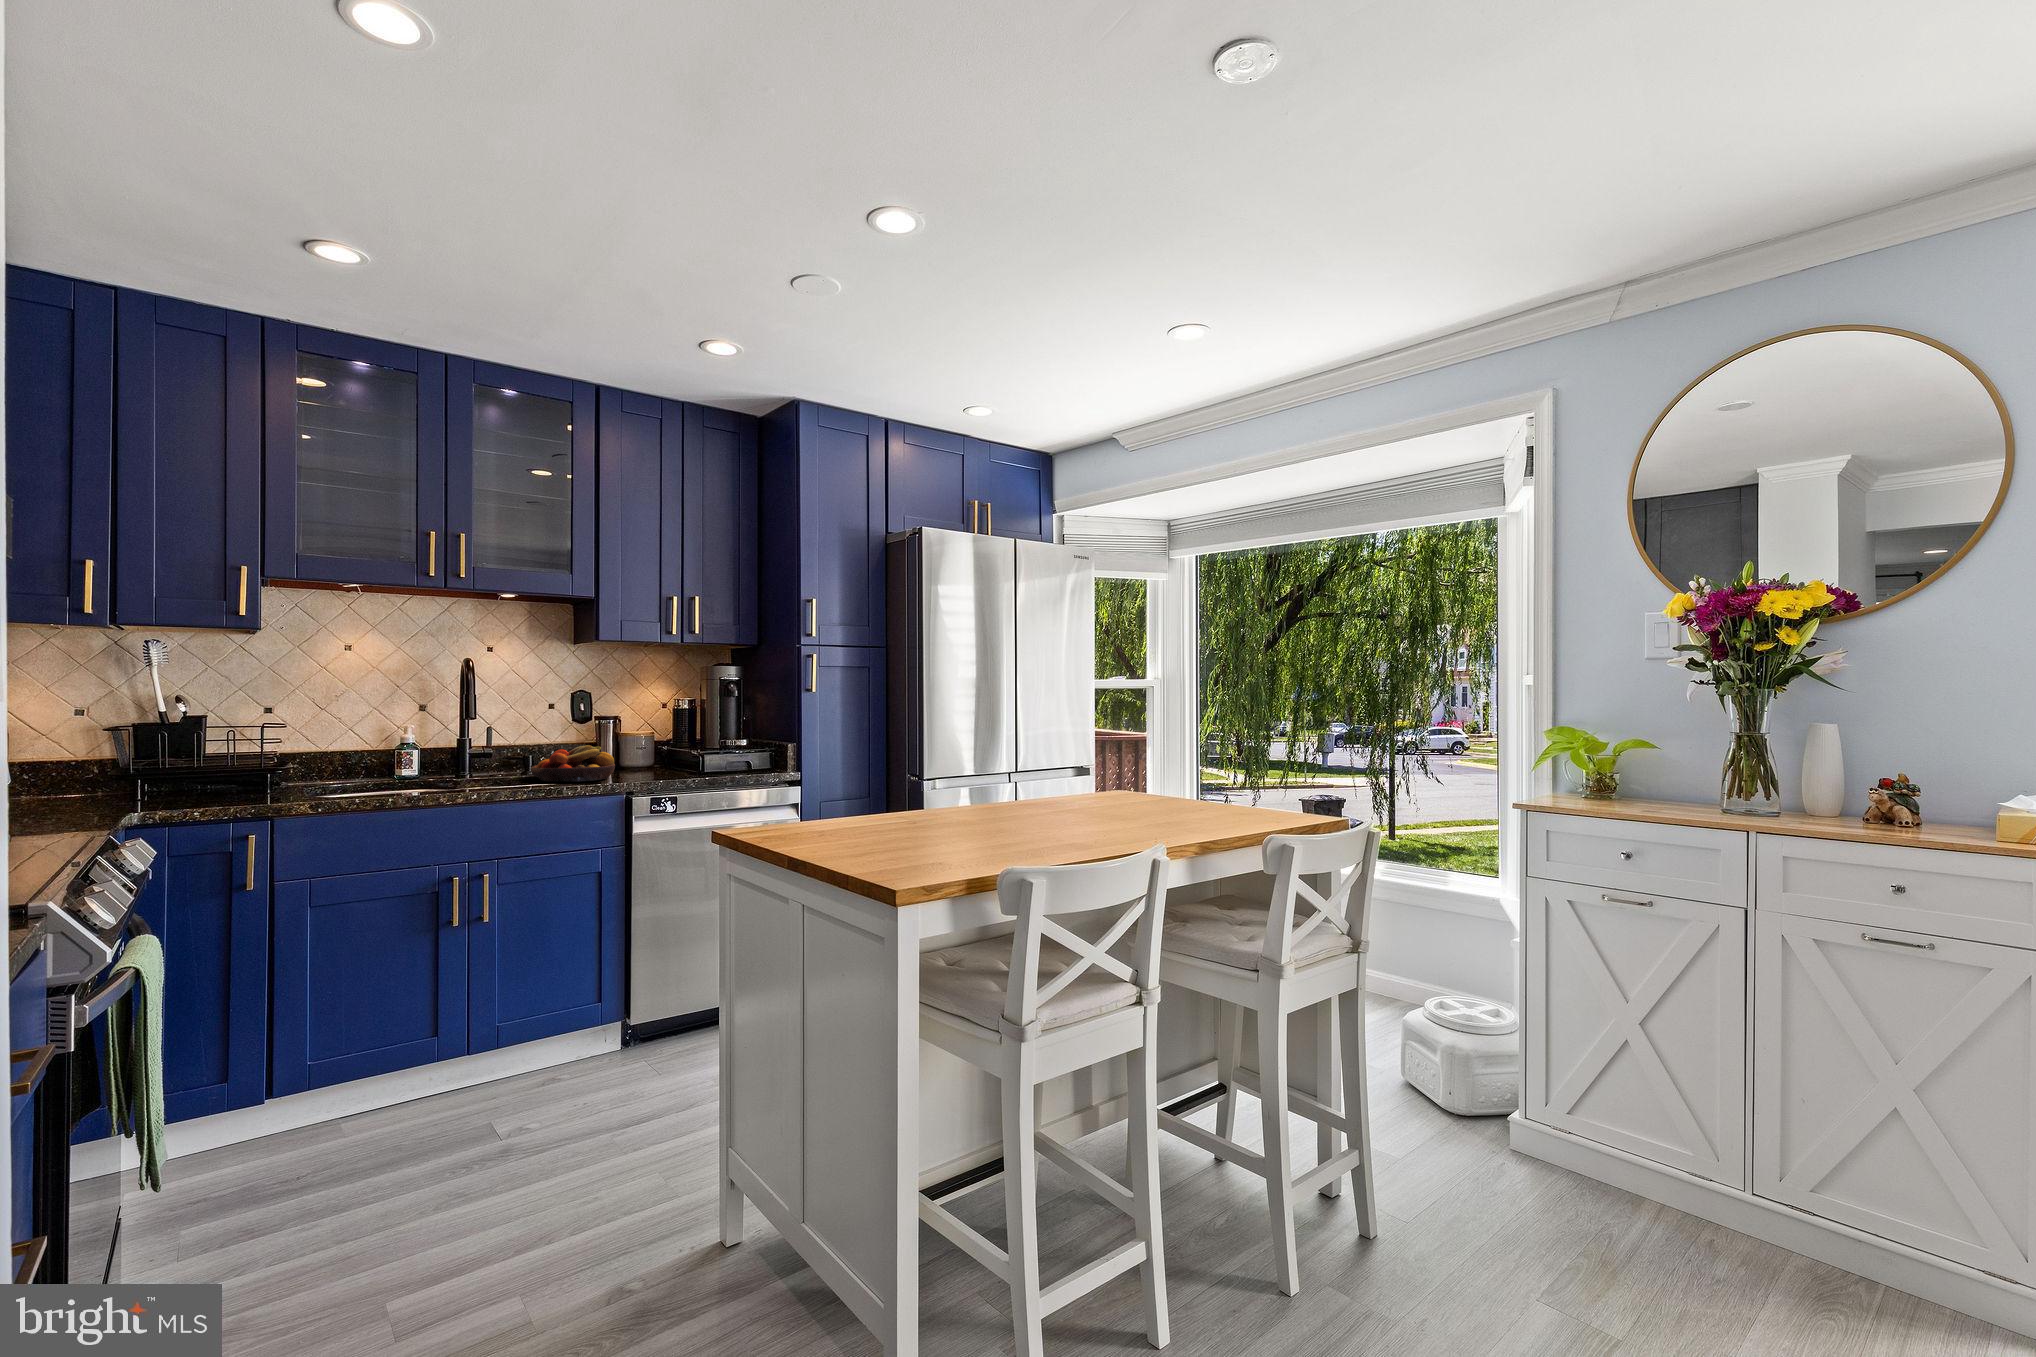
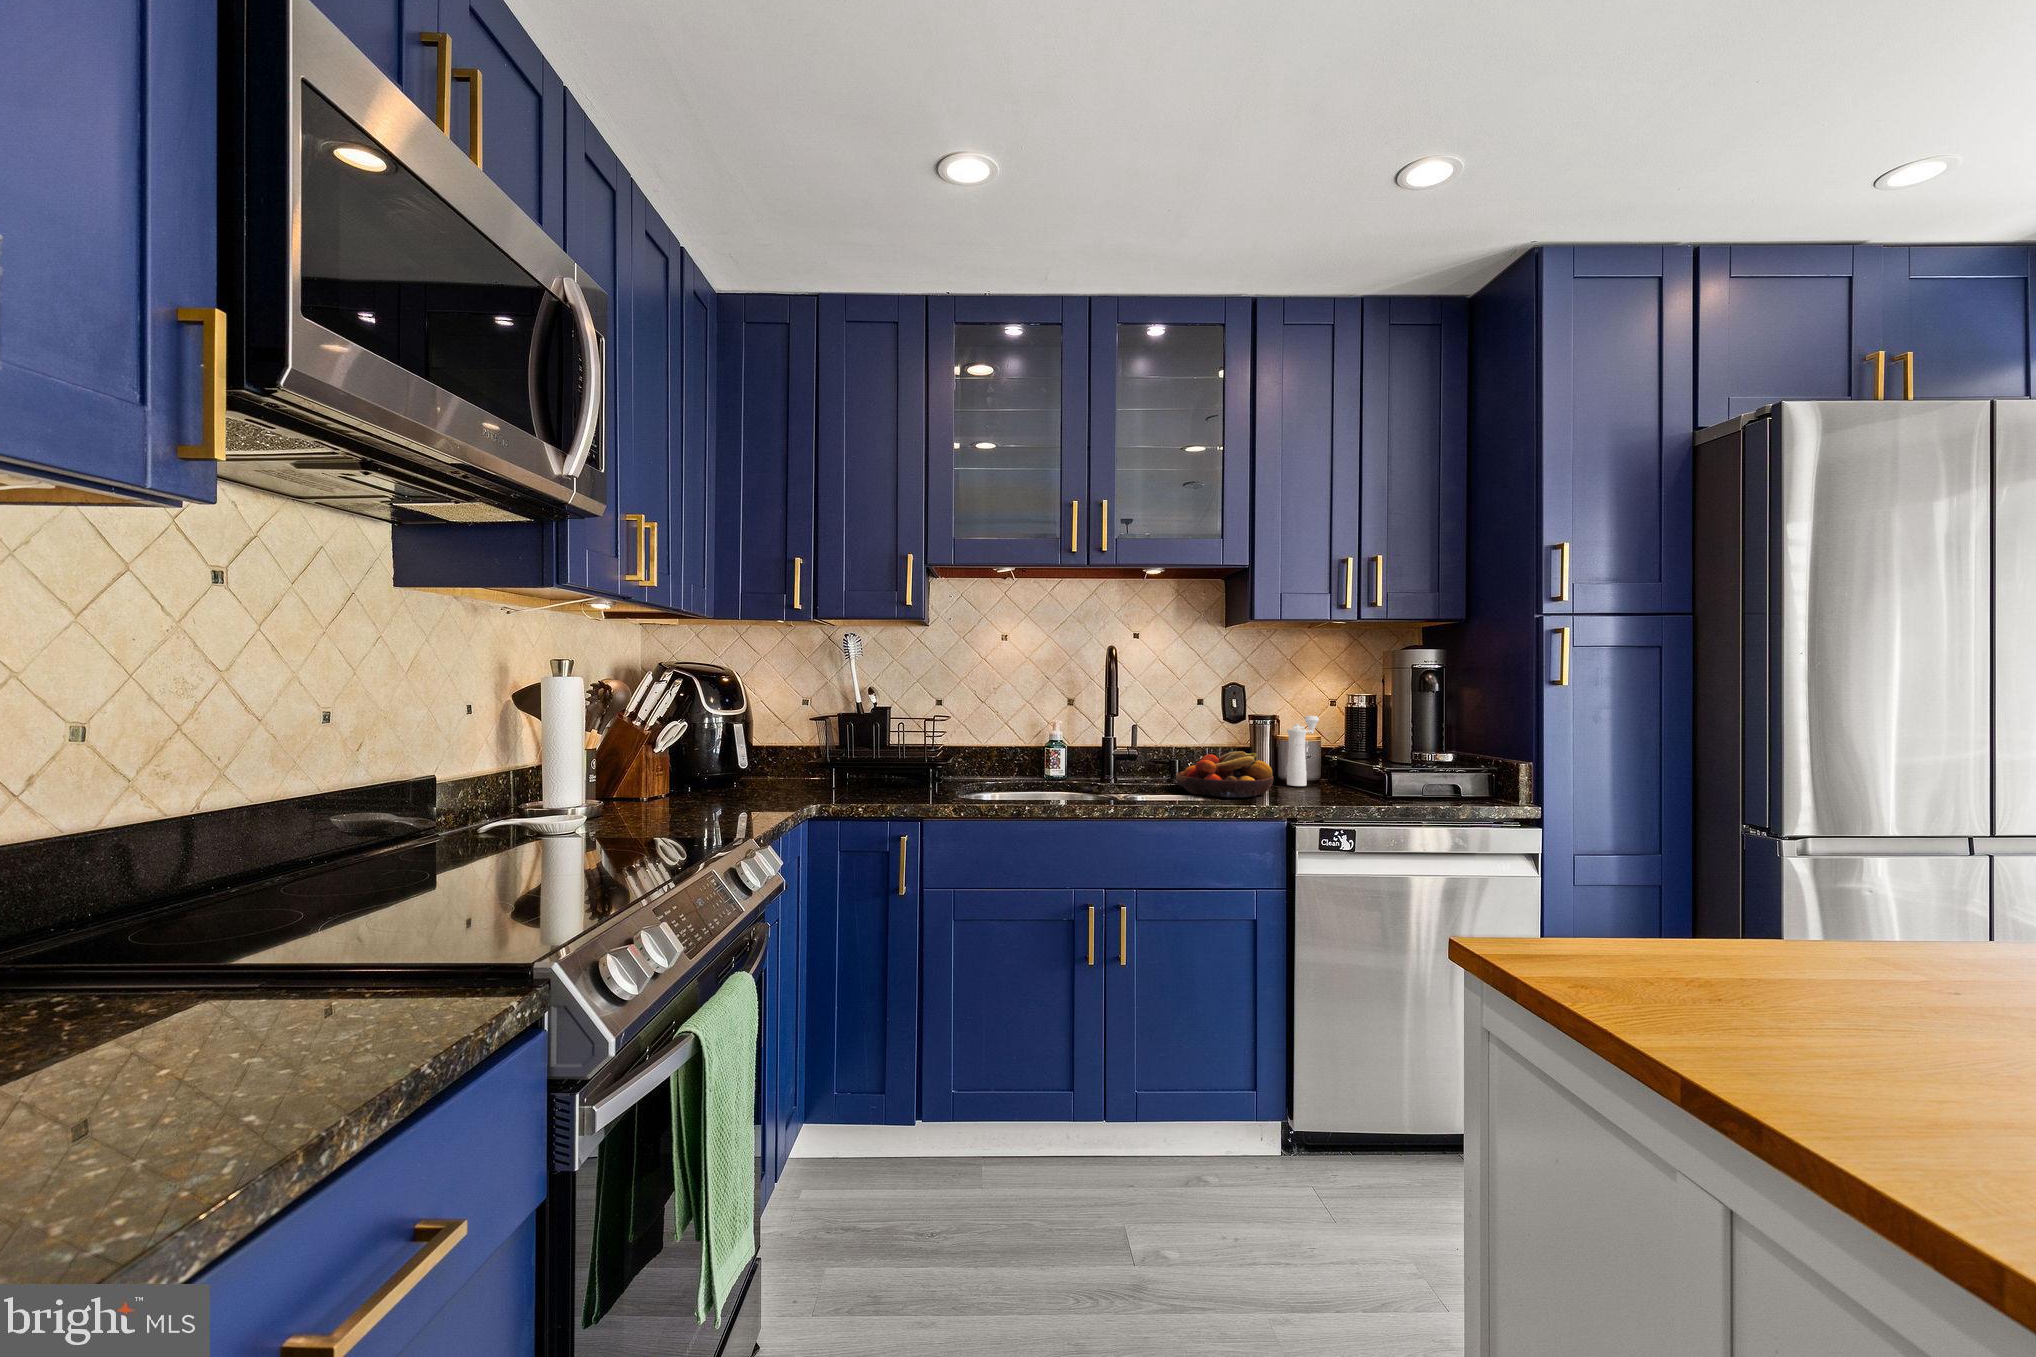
pepper mill: none [626,716,652,773] -> present [1287,716,1319,786]

